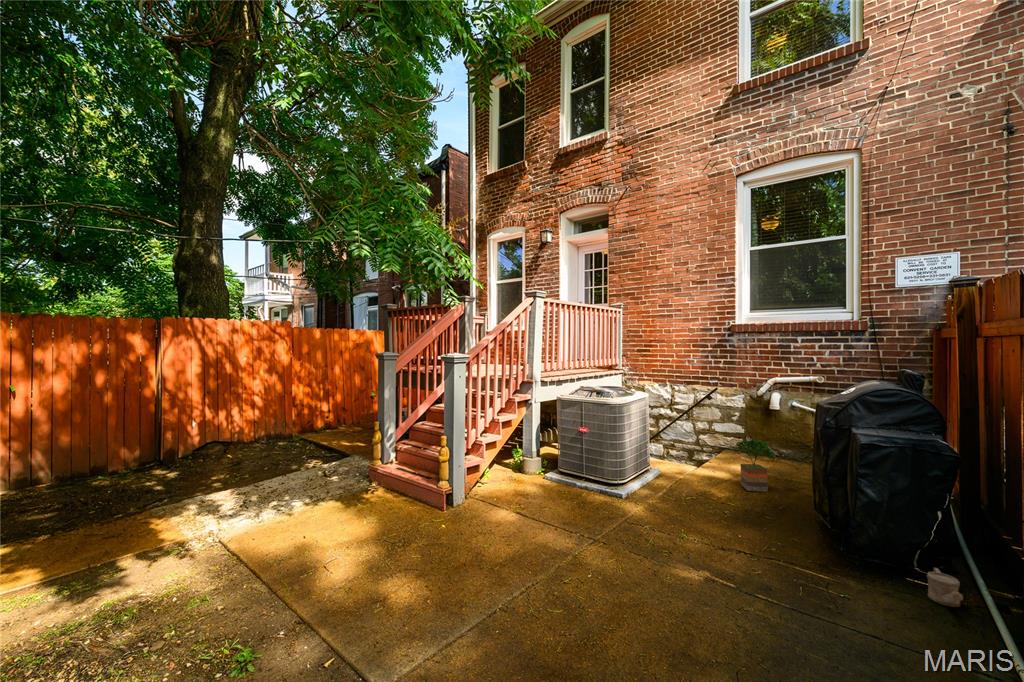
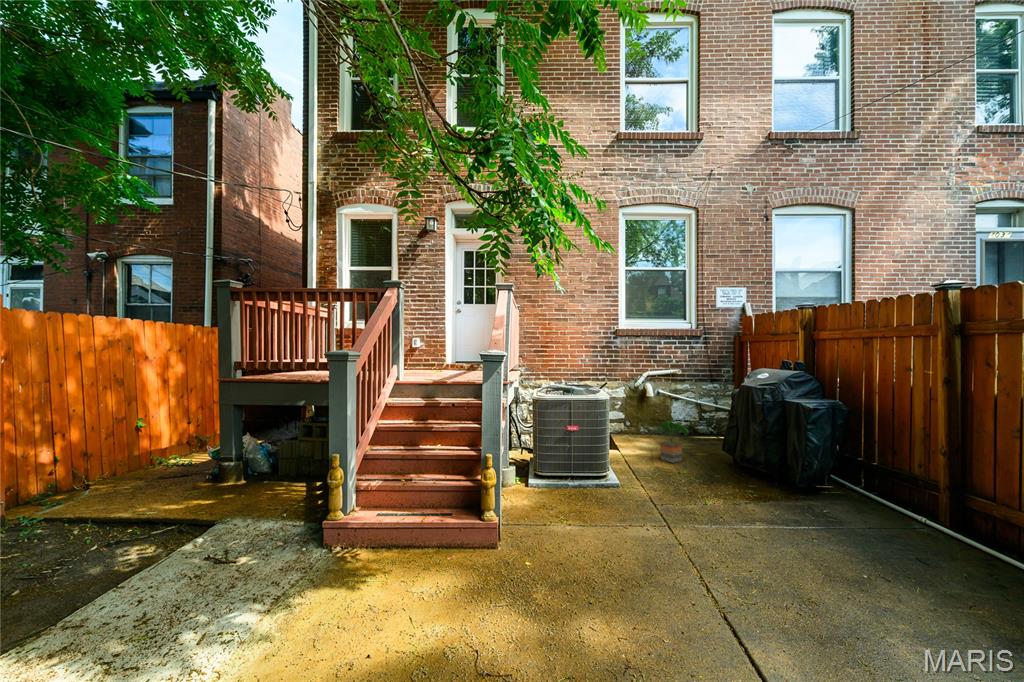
watering can: present [927,568,963,607] -> none [840,485,880,506]

